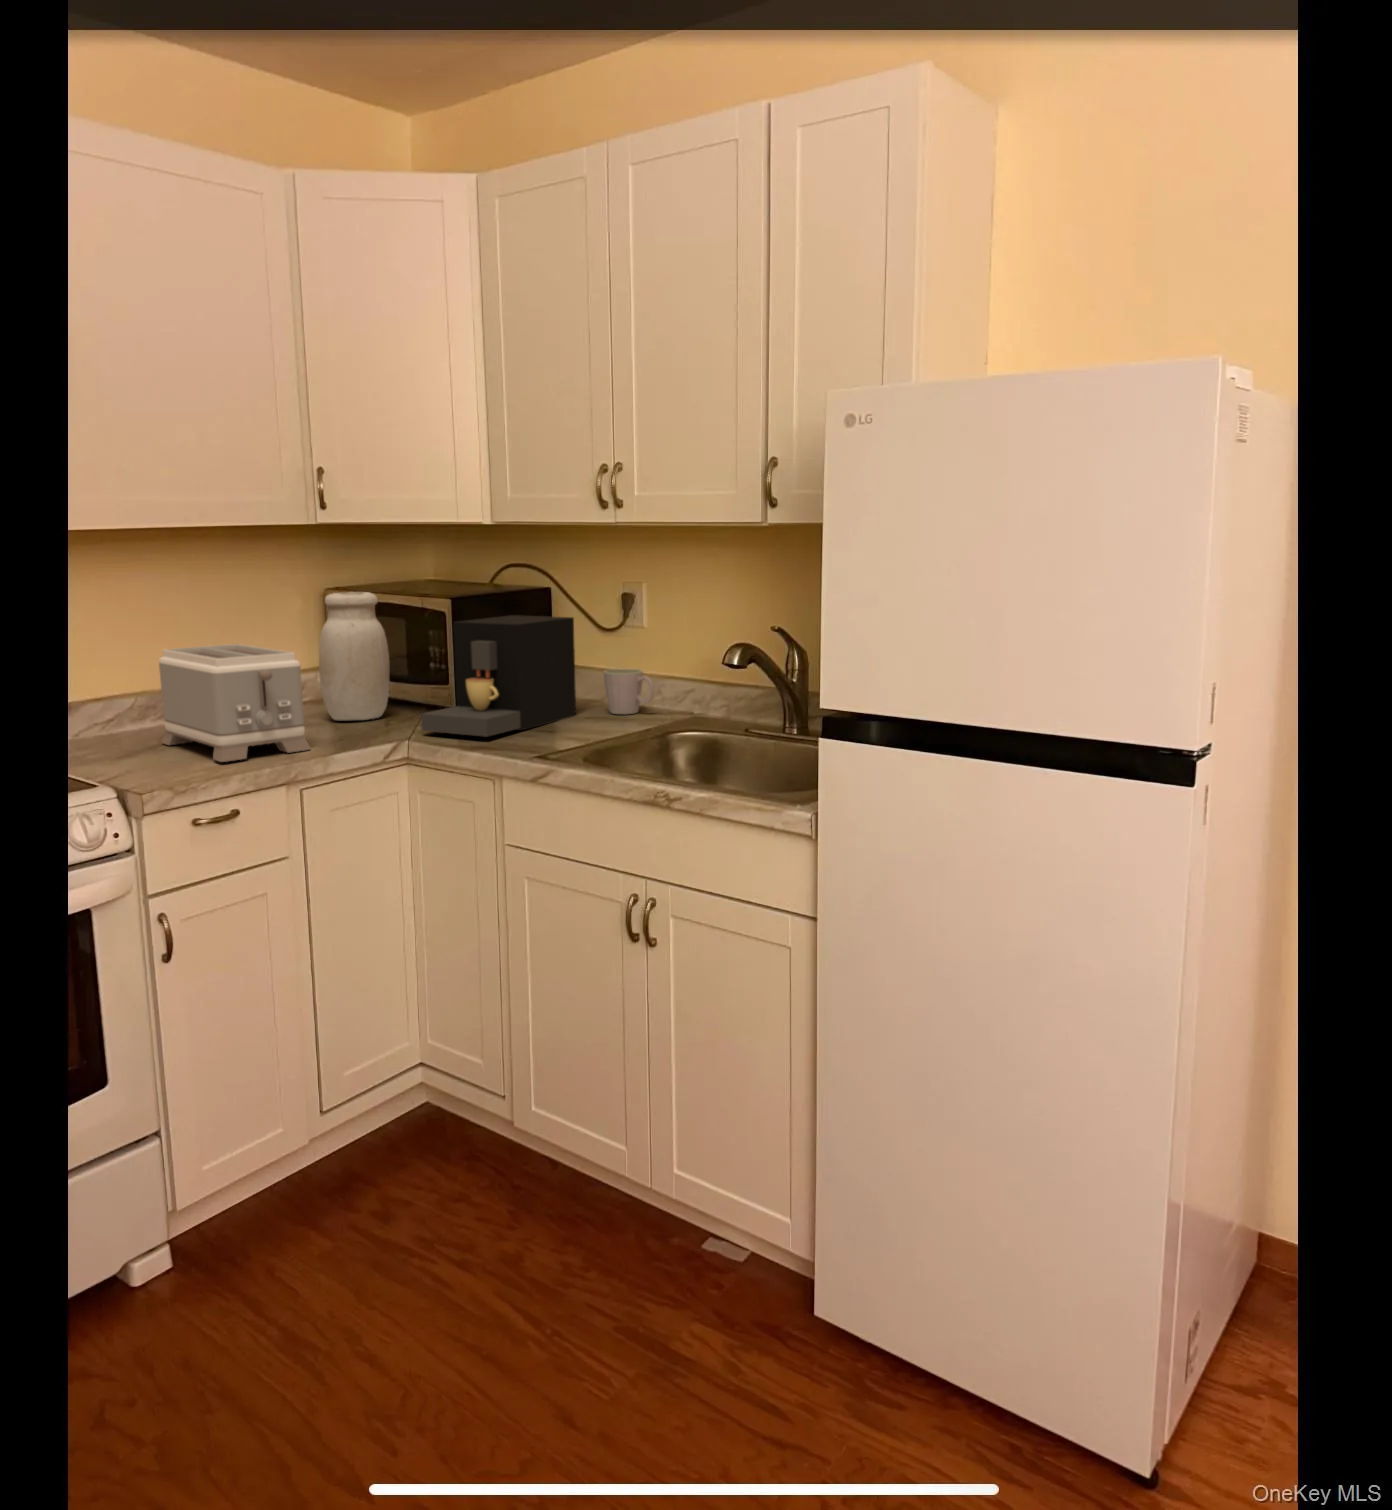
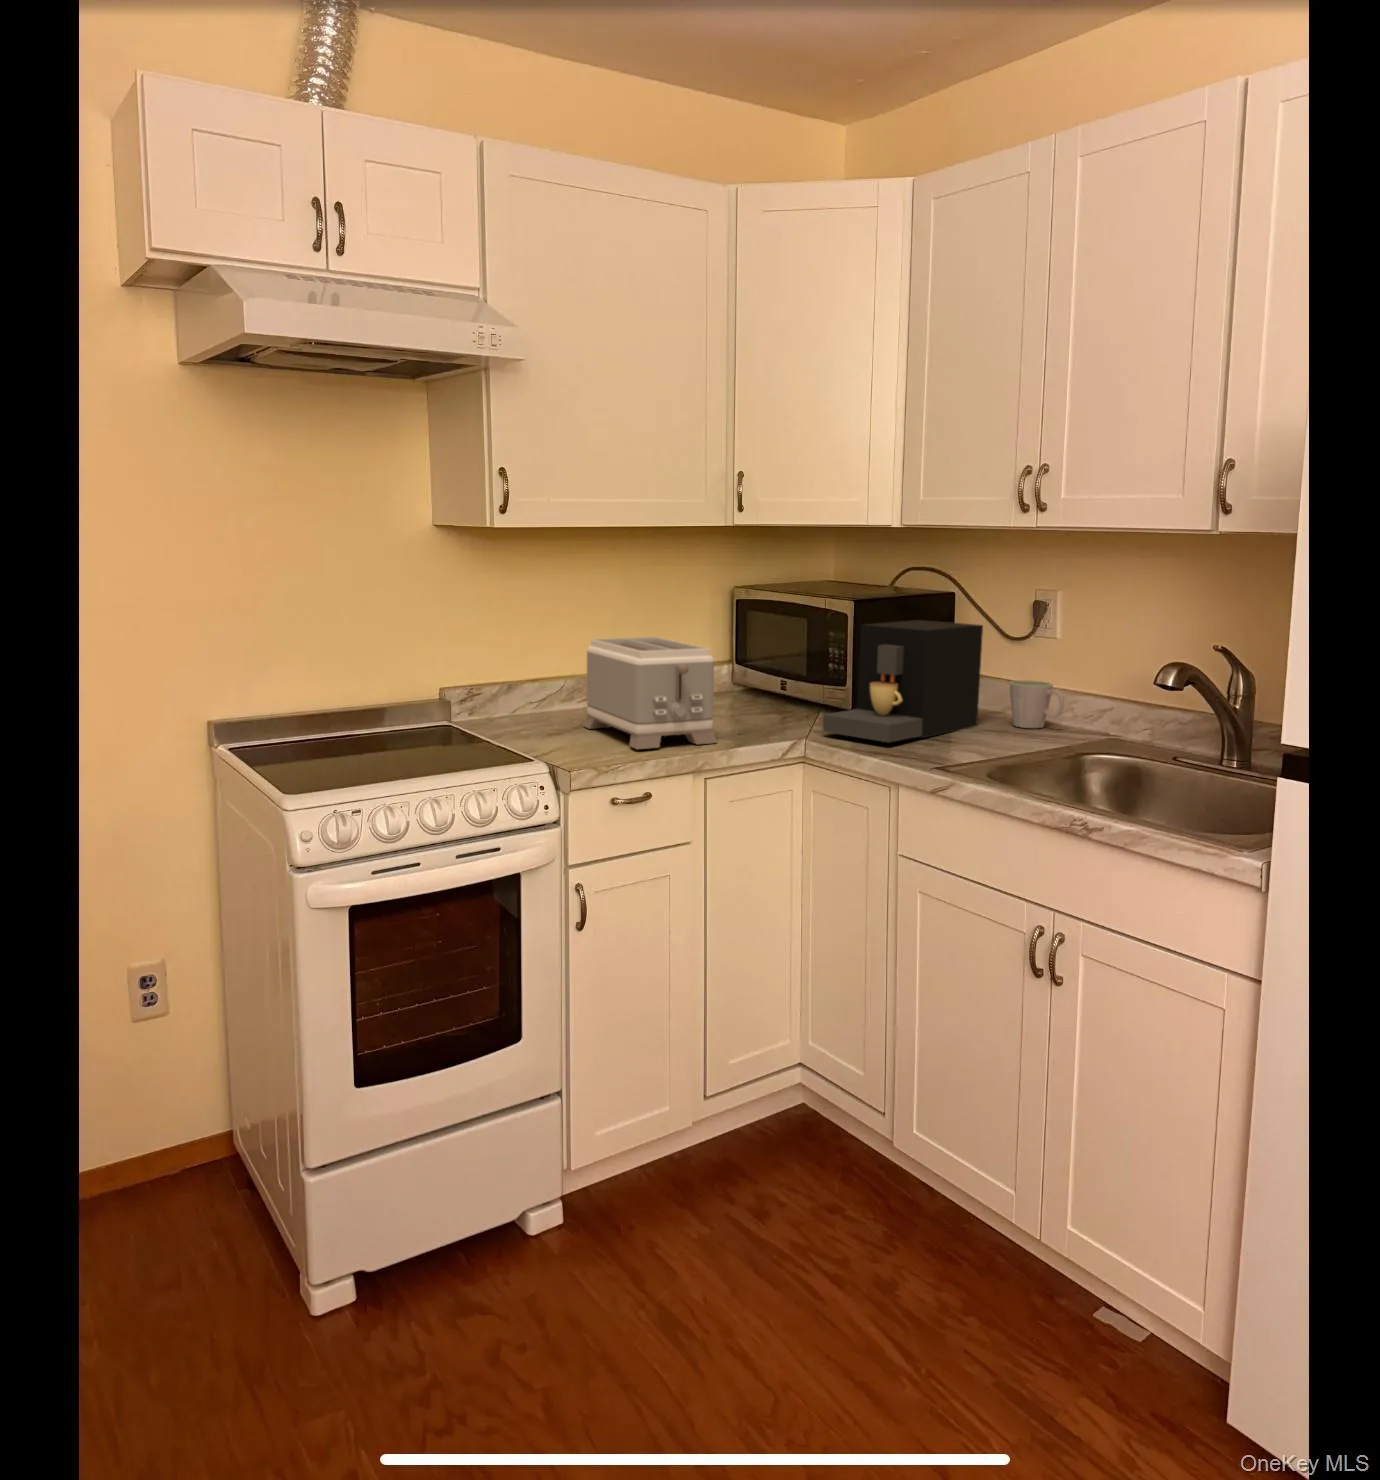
jar: present [319,592,389,720] -> none [726,591,793,716]

